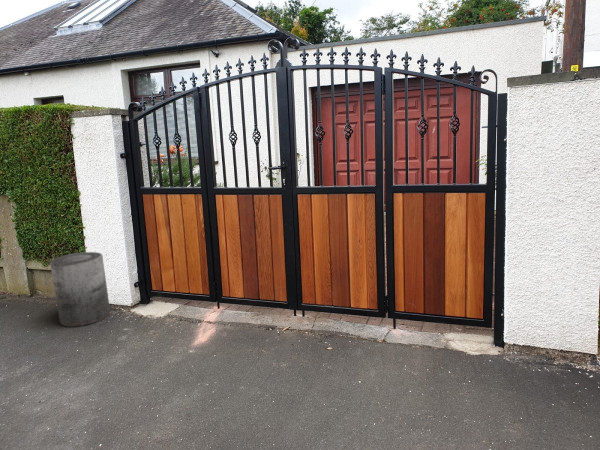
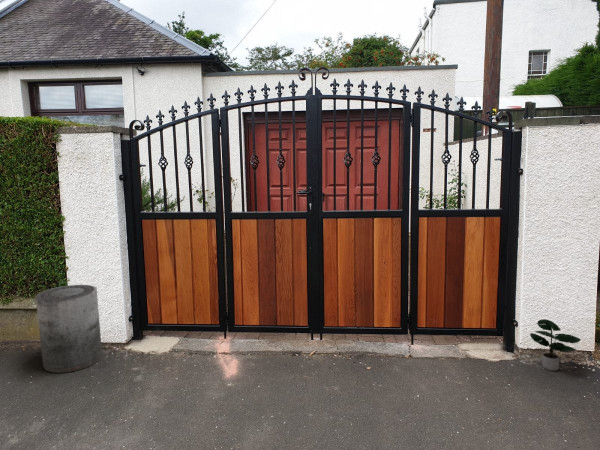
potted plant: none [511,312,568,372] -> present [530,319,581,371]

